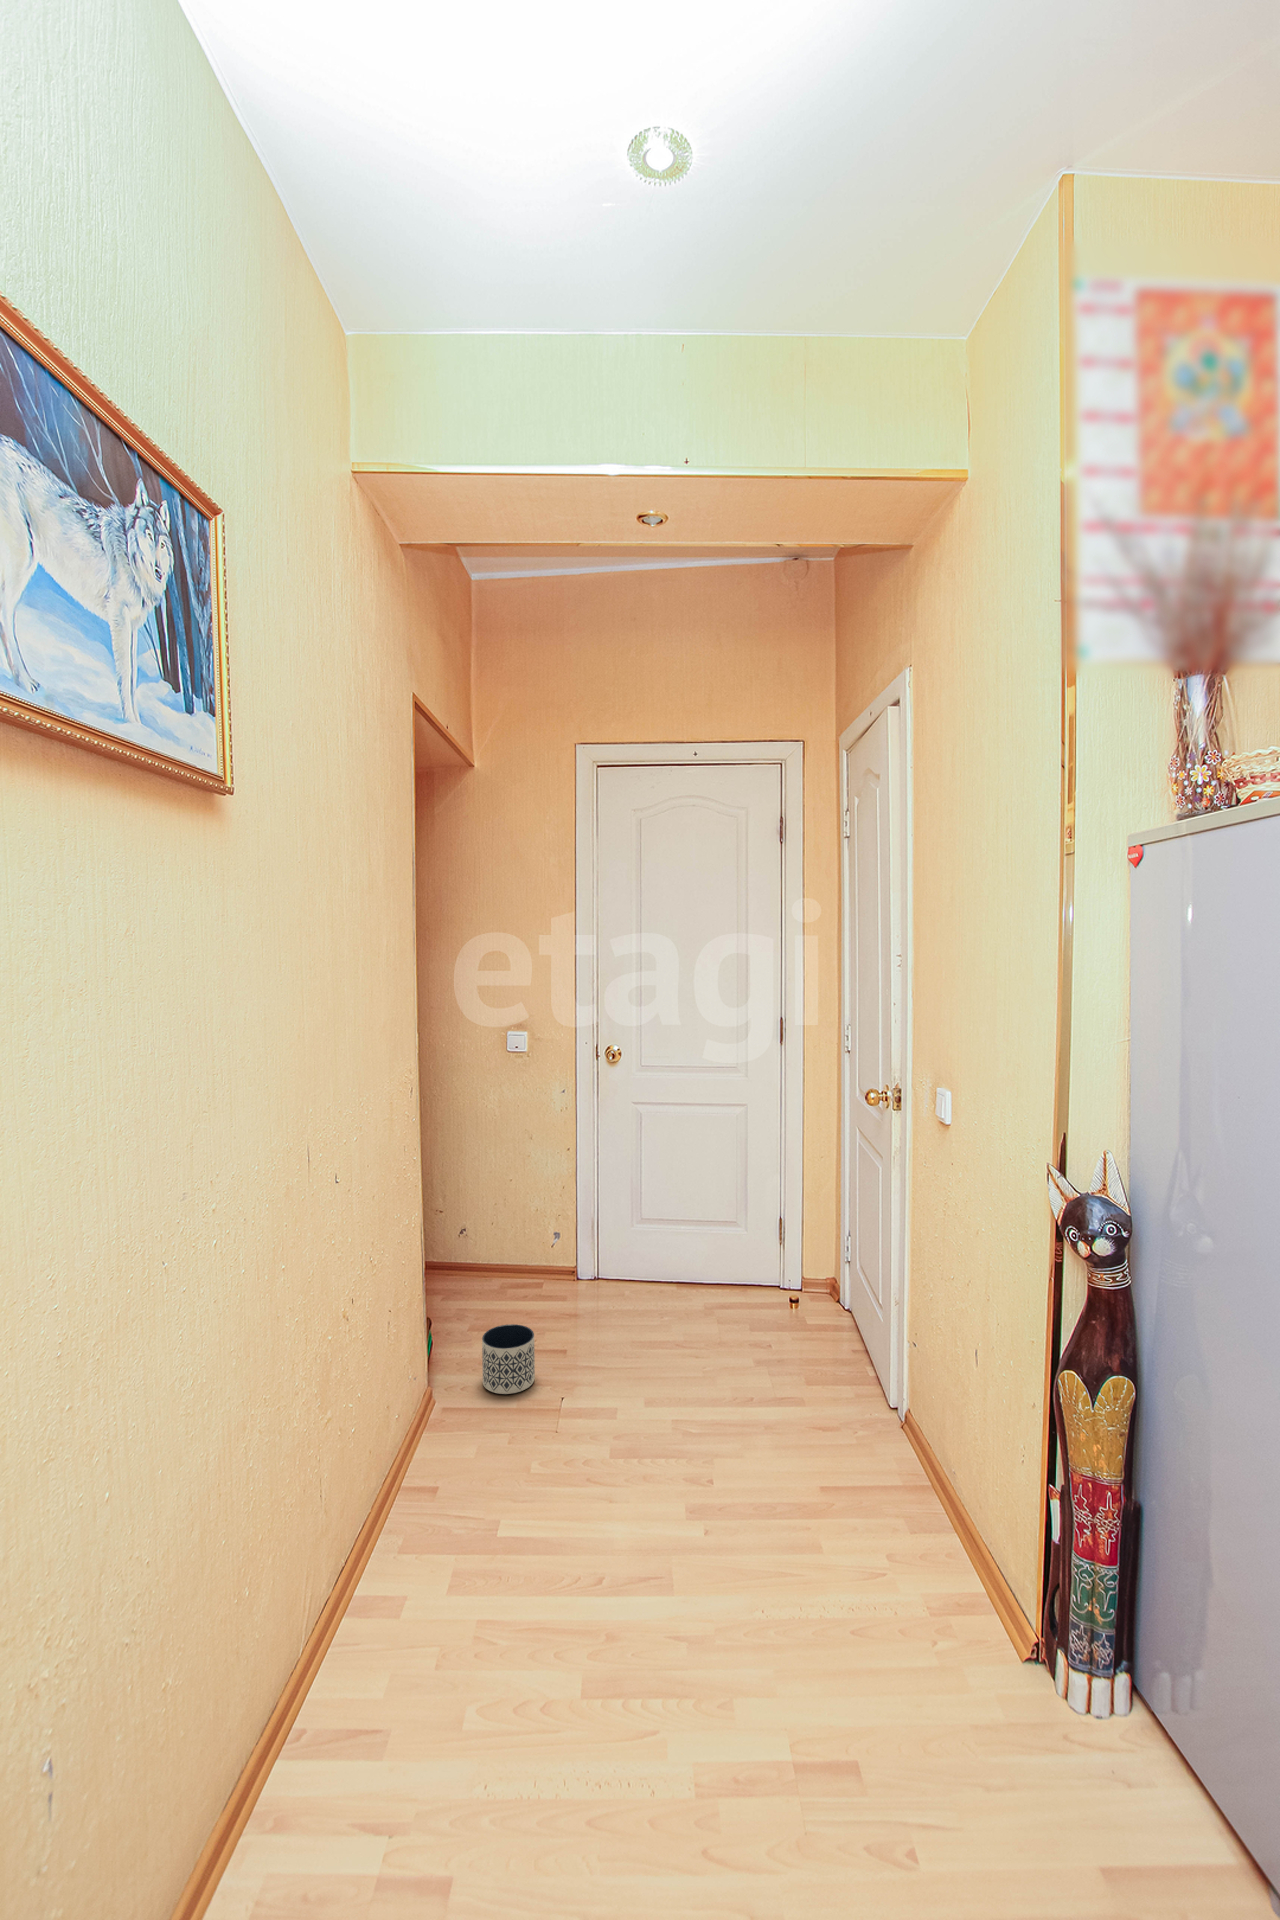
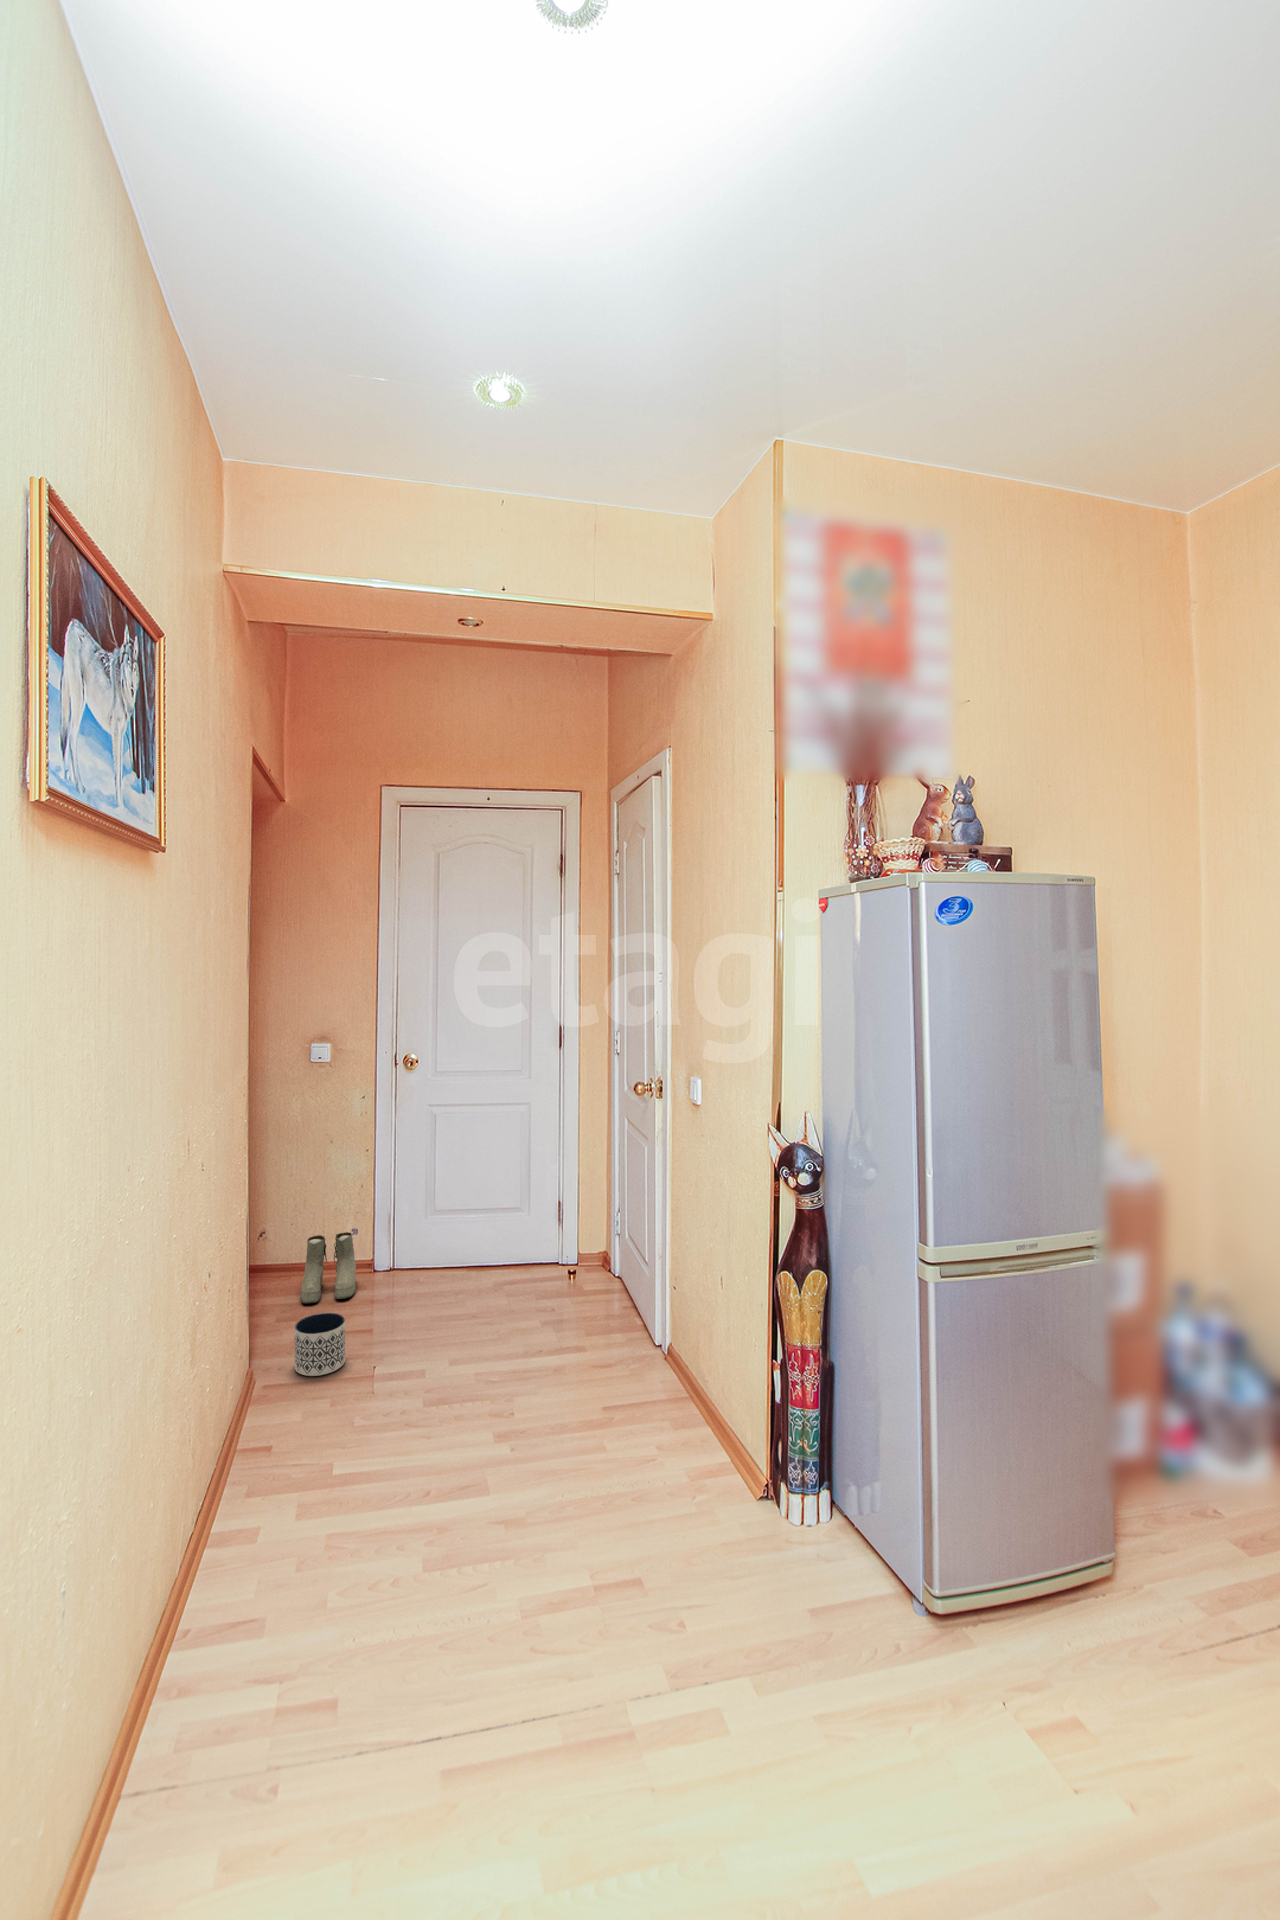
boots: none [500,1232,556,1306] -> present [301,1232,356,1304]

